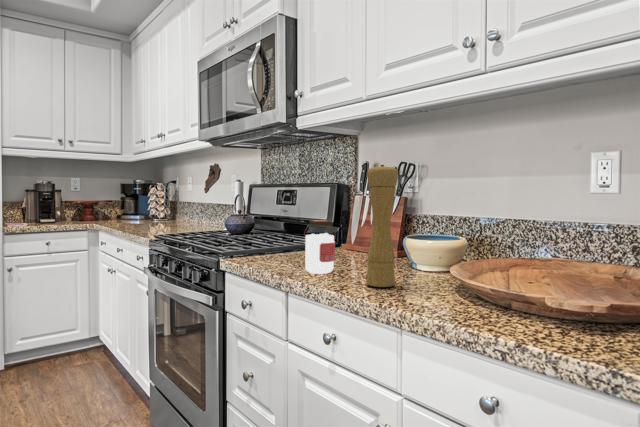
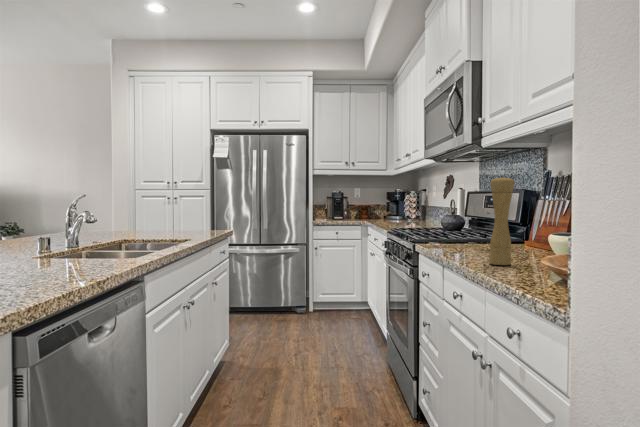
jar: present [305,220,336,274] -> none [458,217,483,256]

